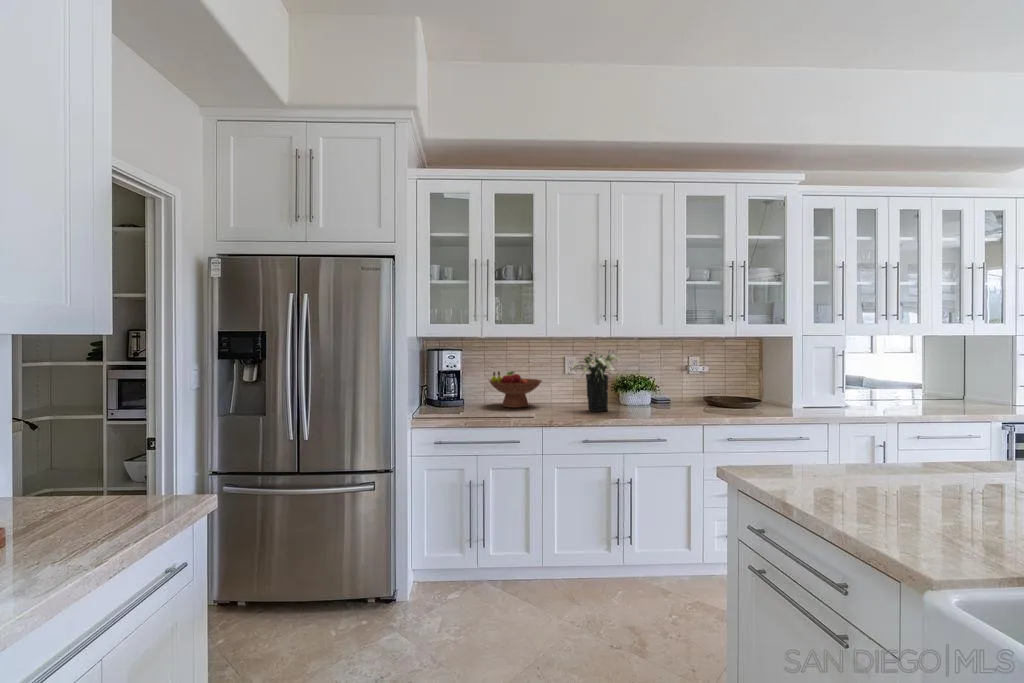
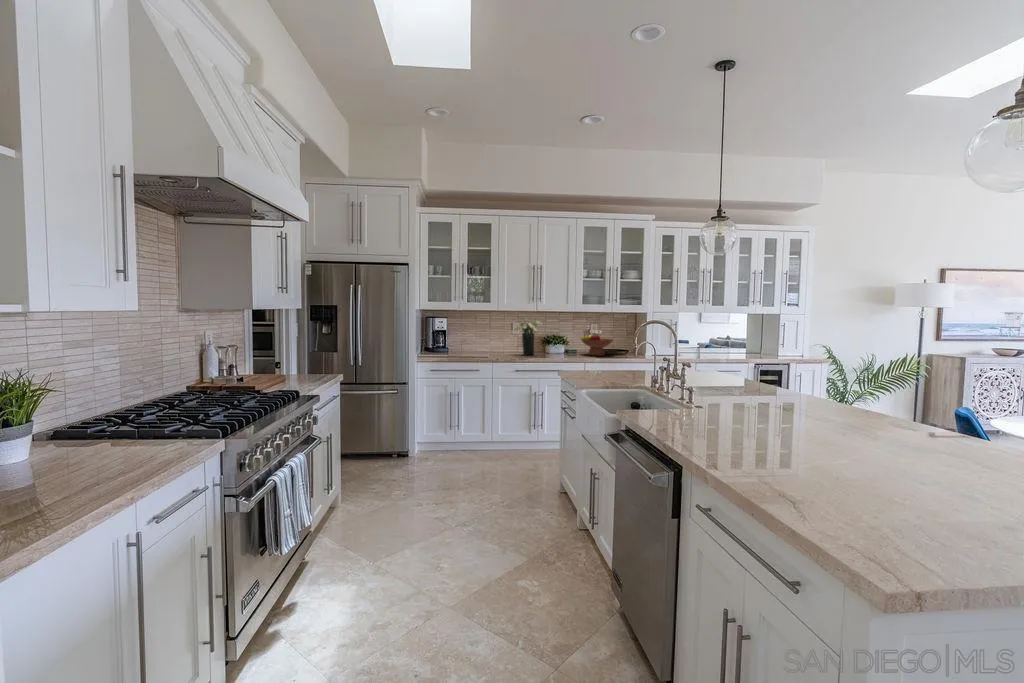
fruit bowl: present [489,371,542,408] -> present [581,333,613,356]

